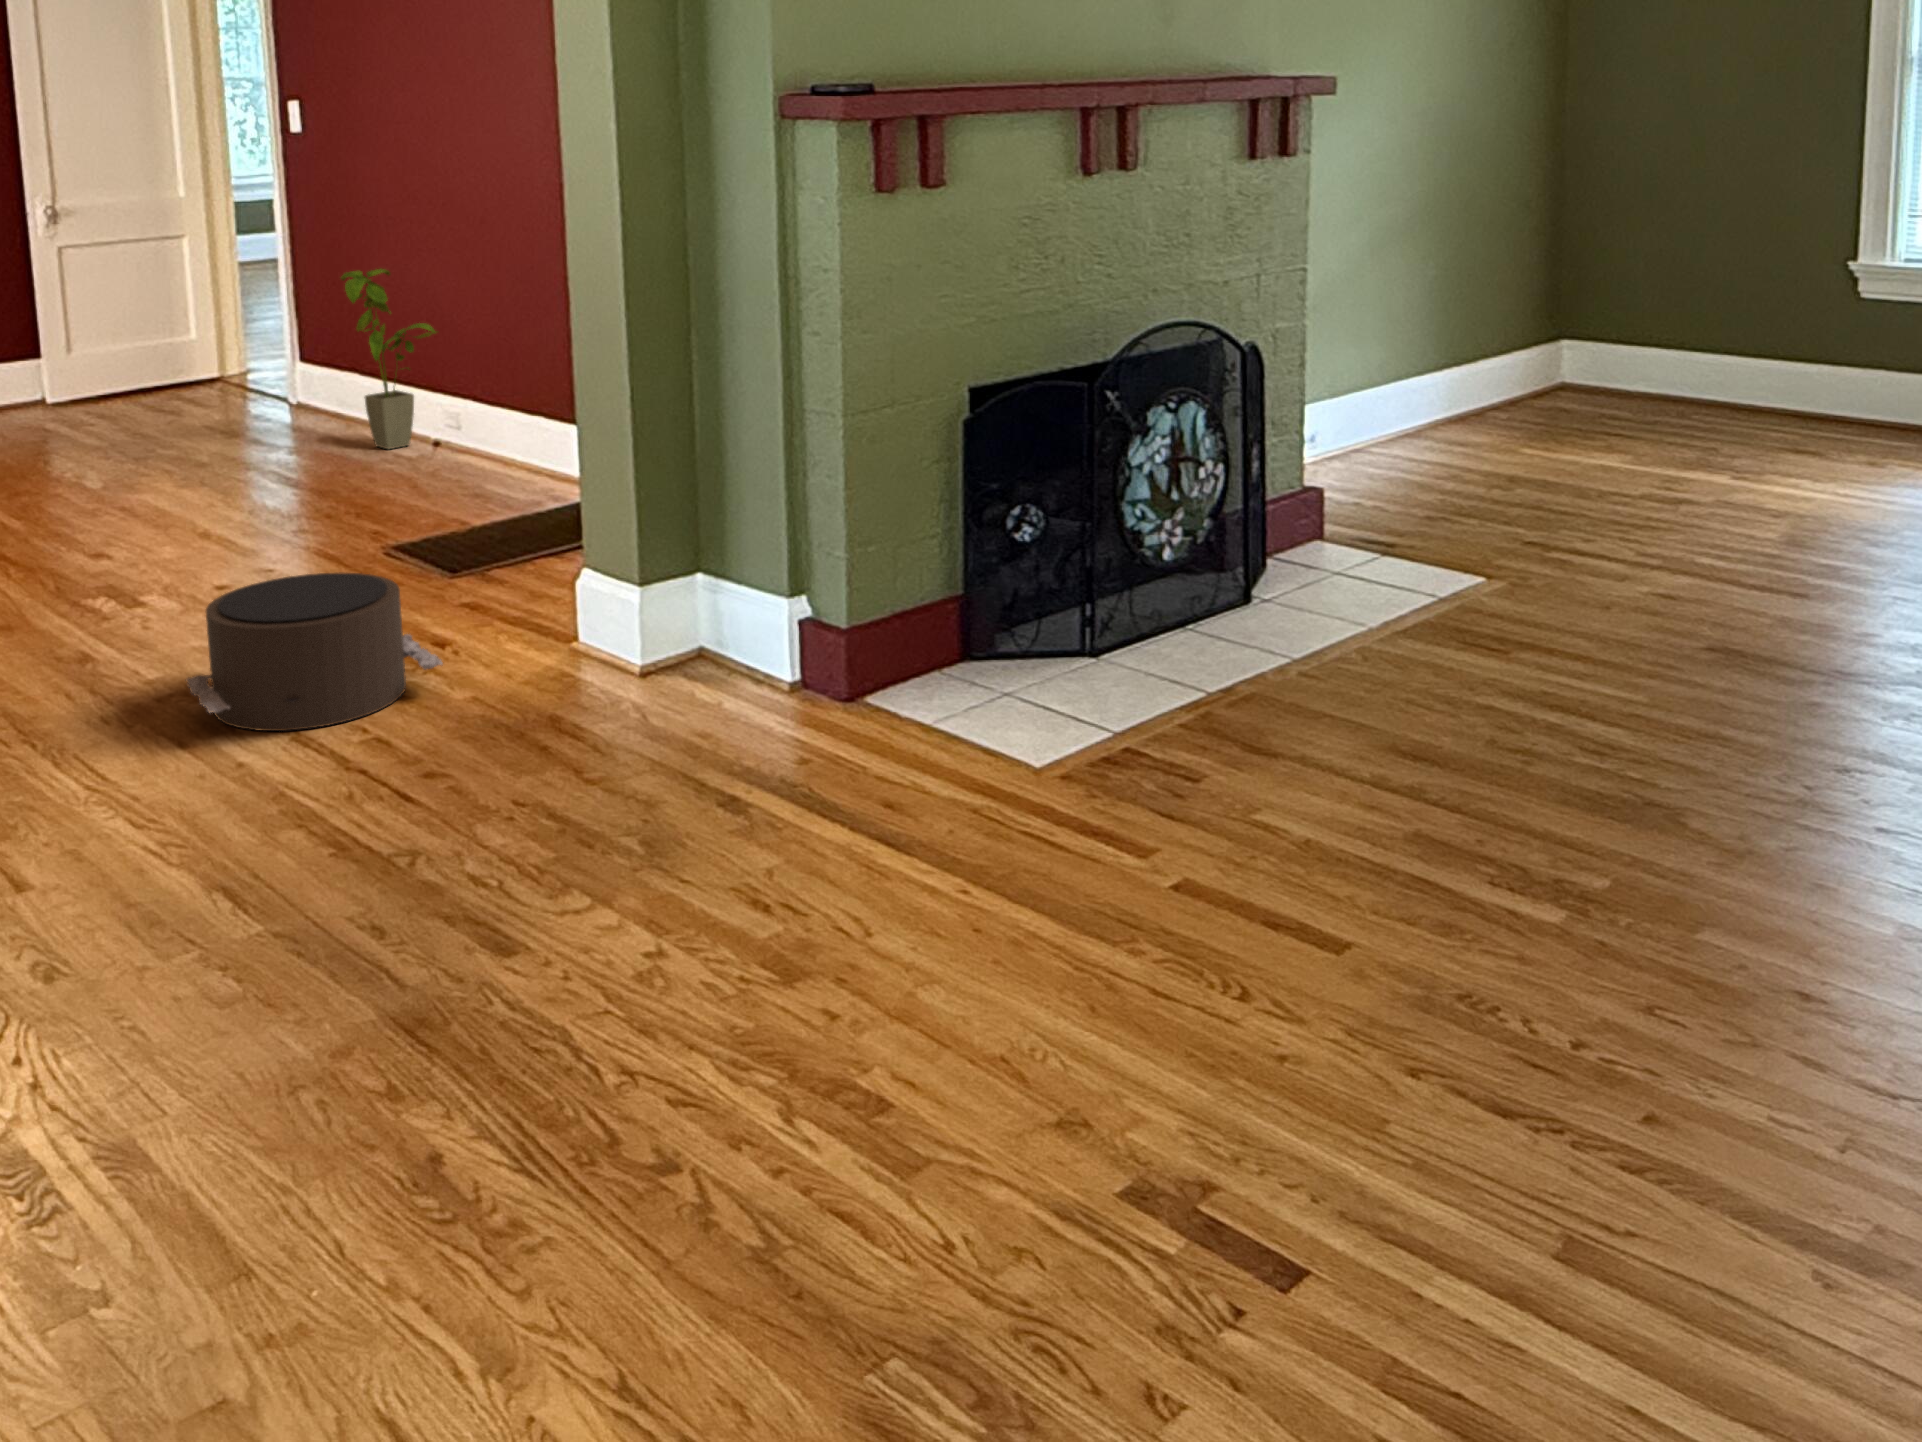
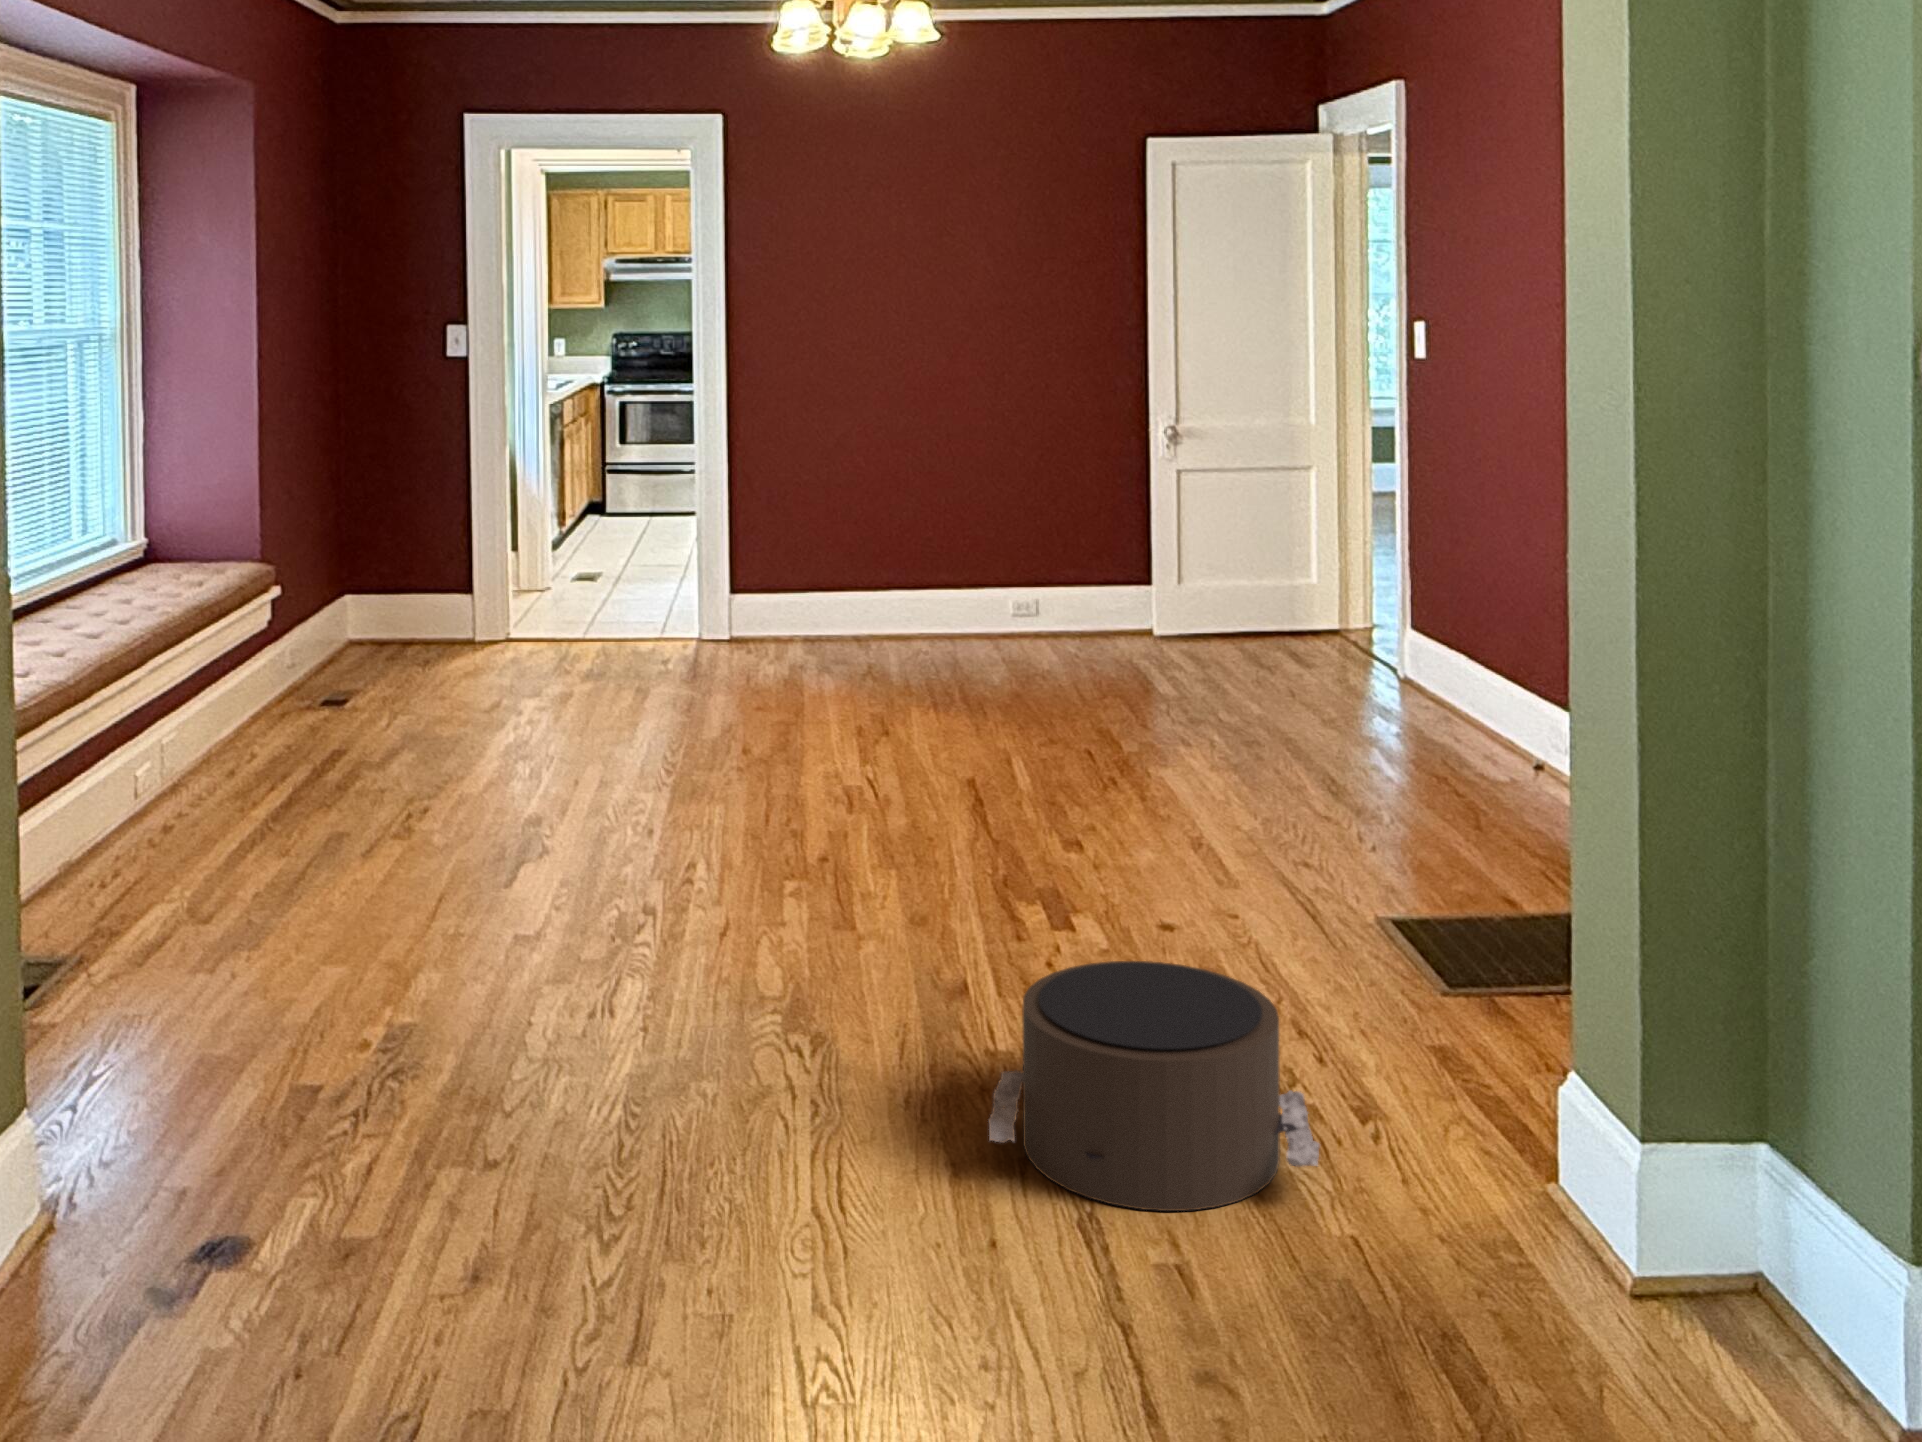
house plant: present [341,269,436,449] -> none [1428,535,1550,769]

